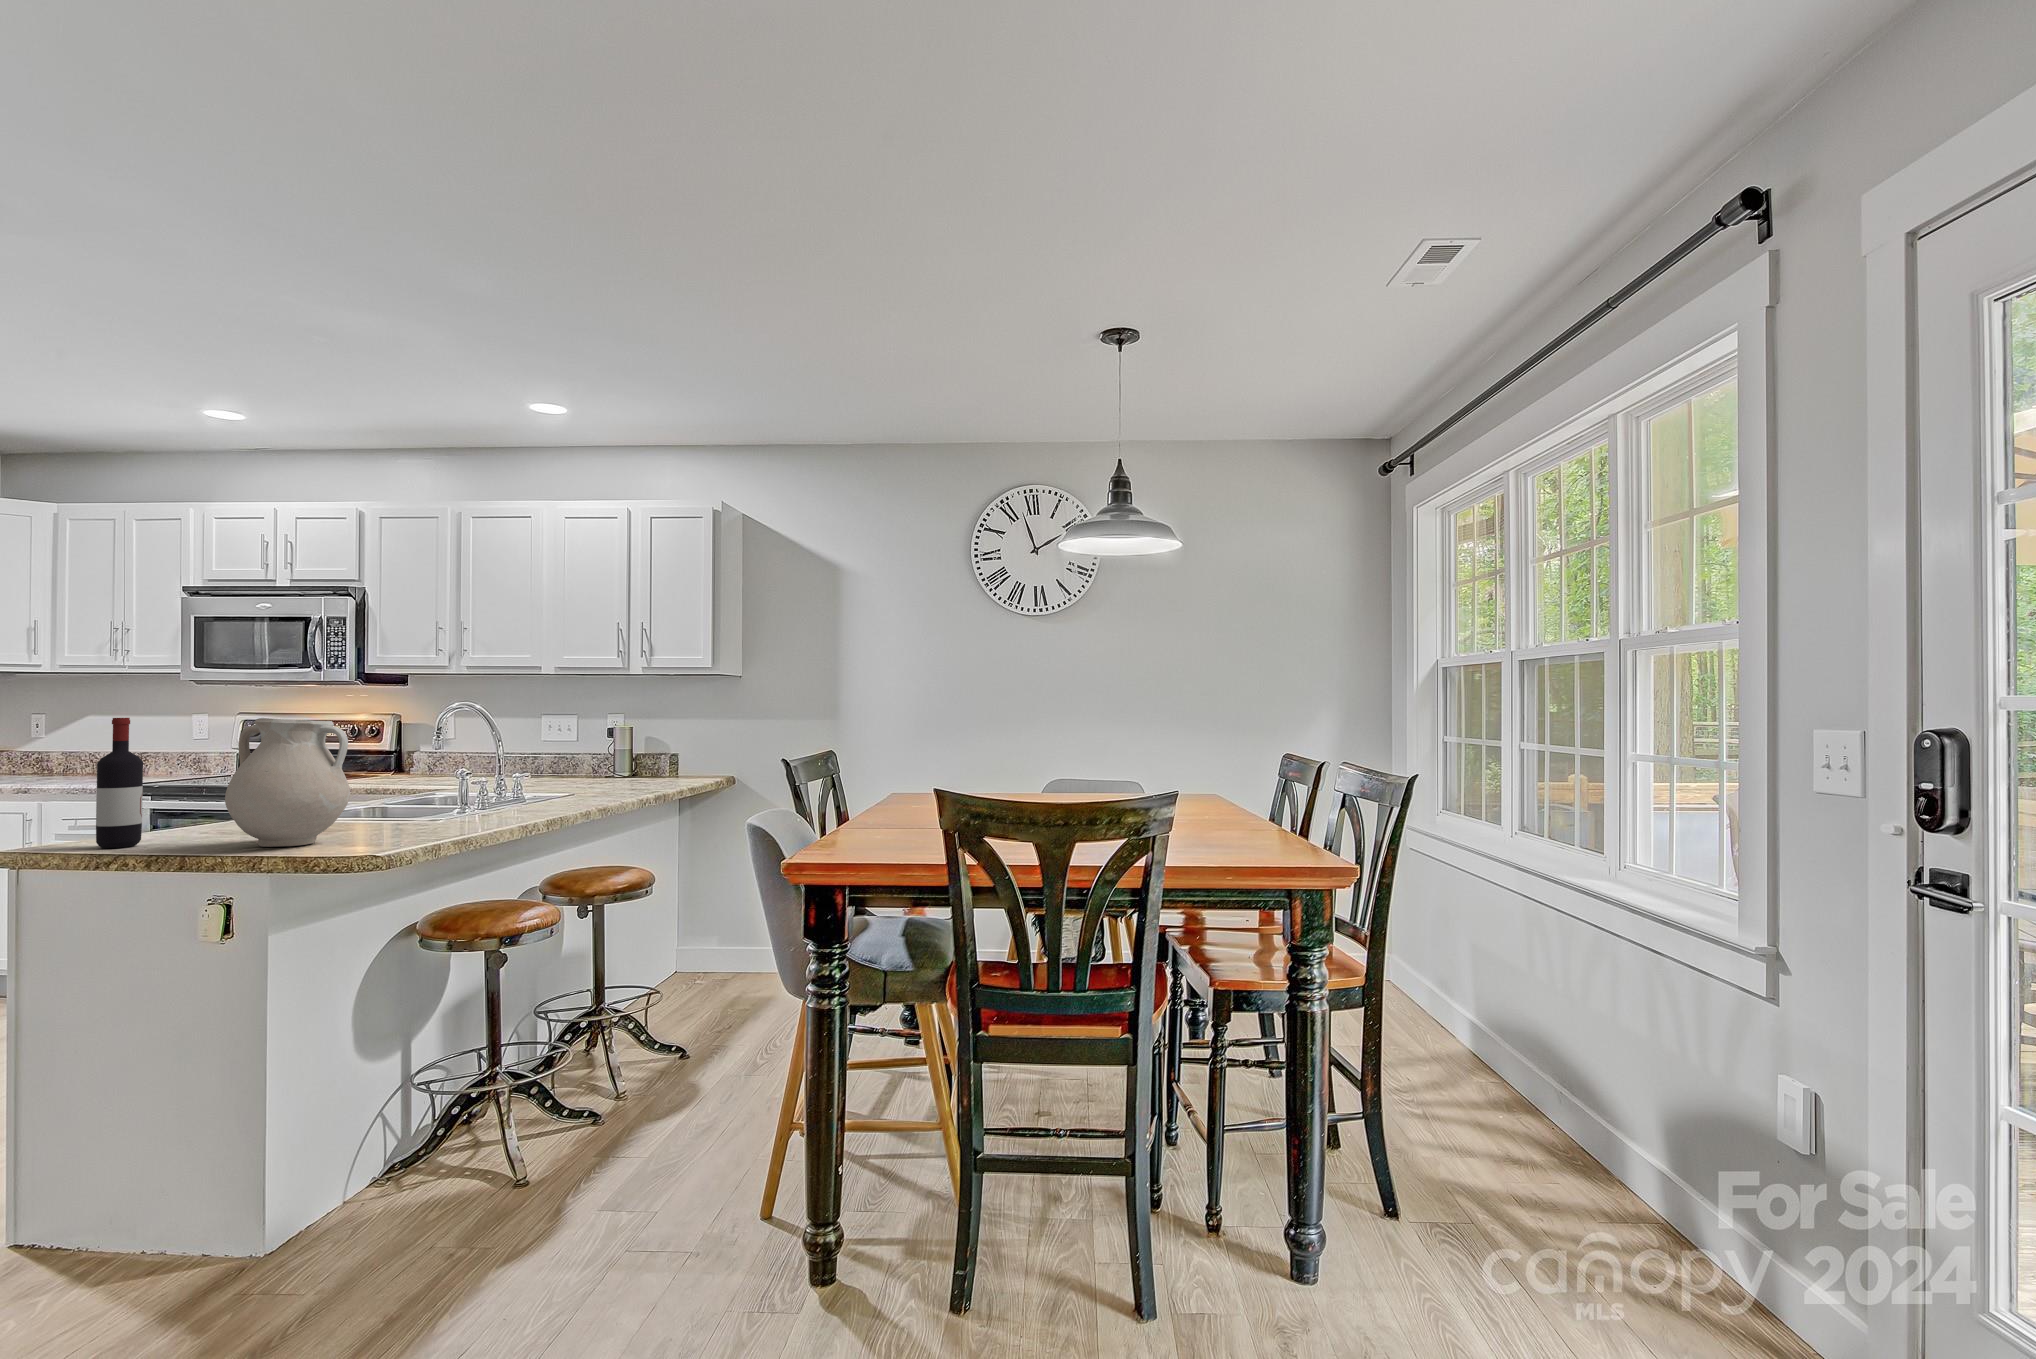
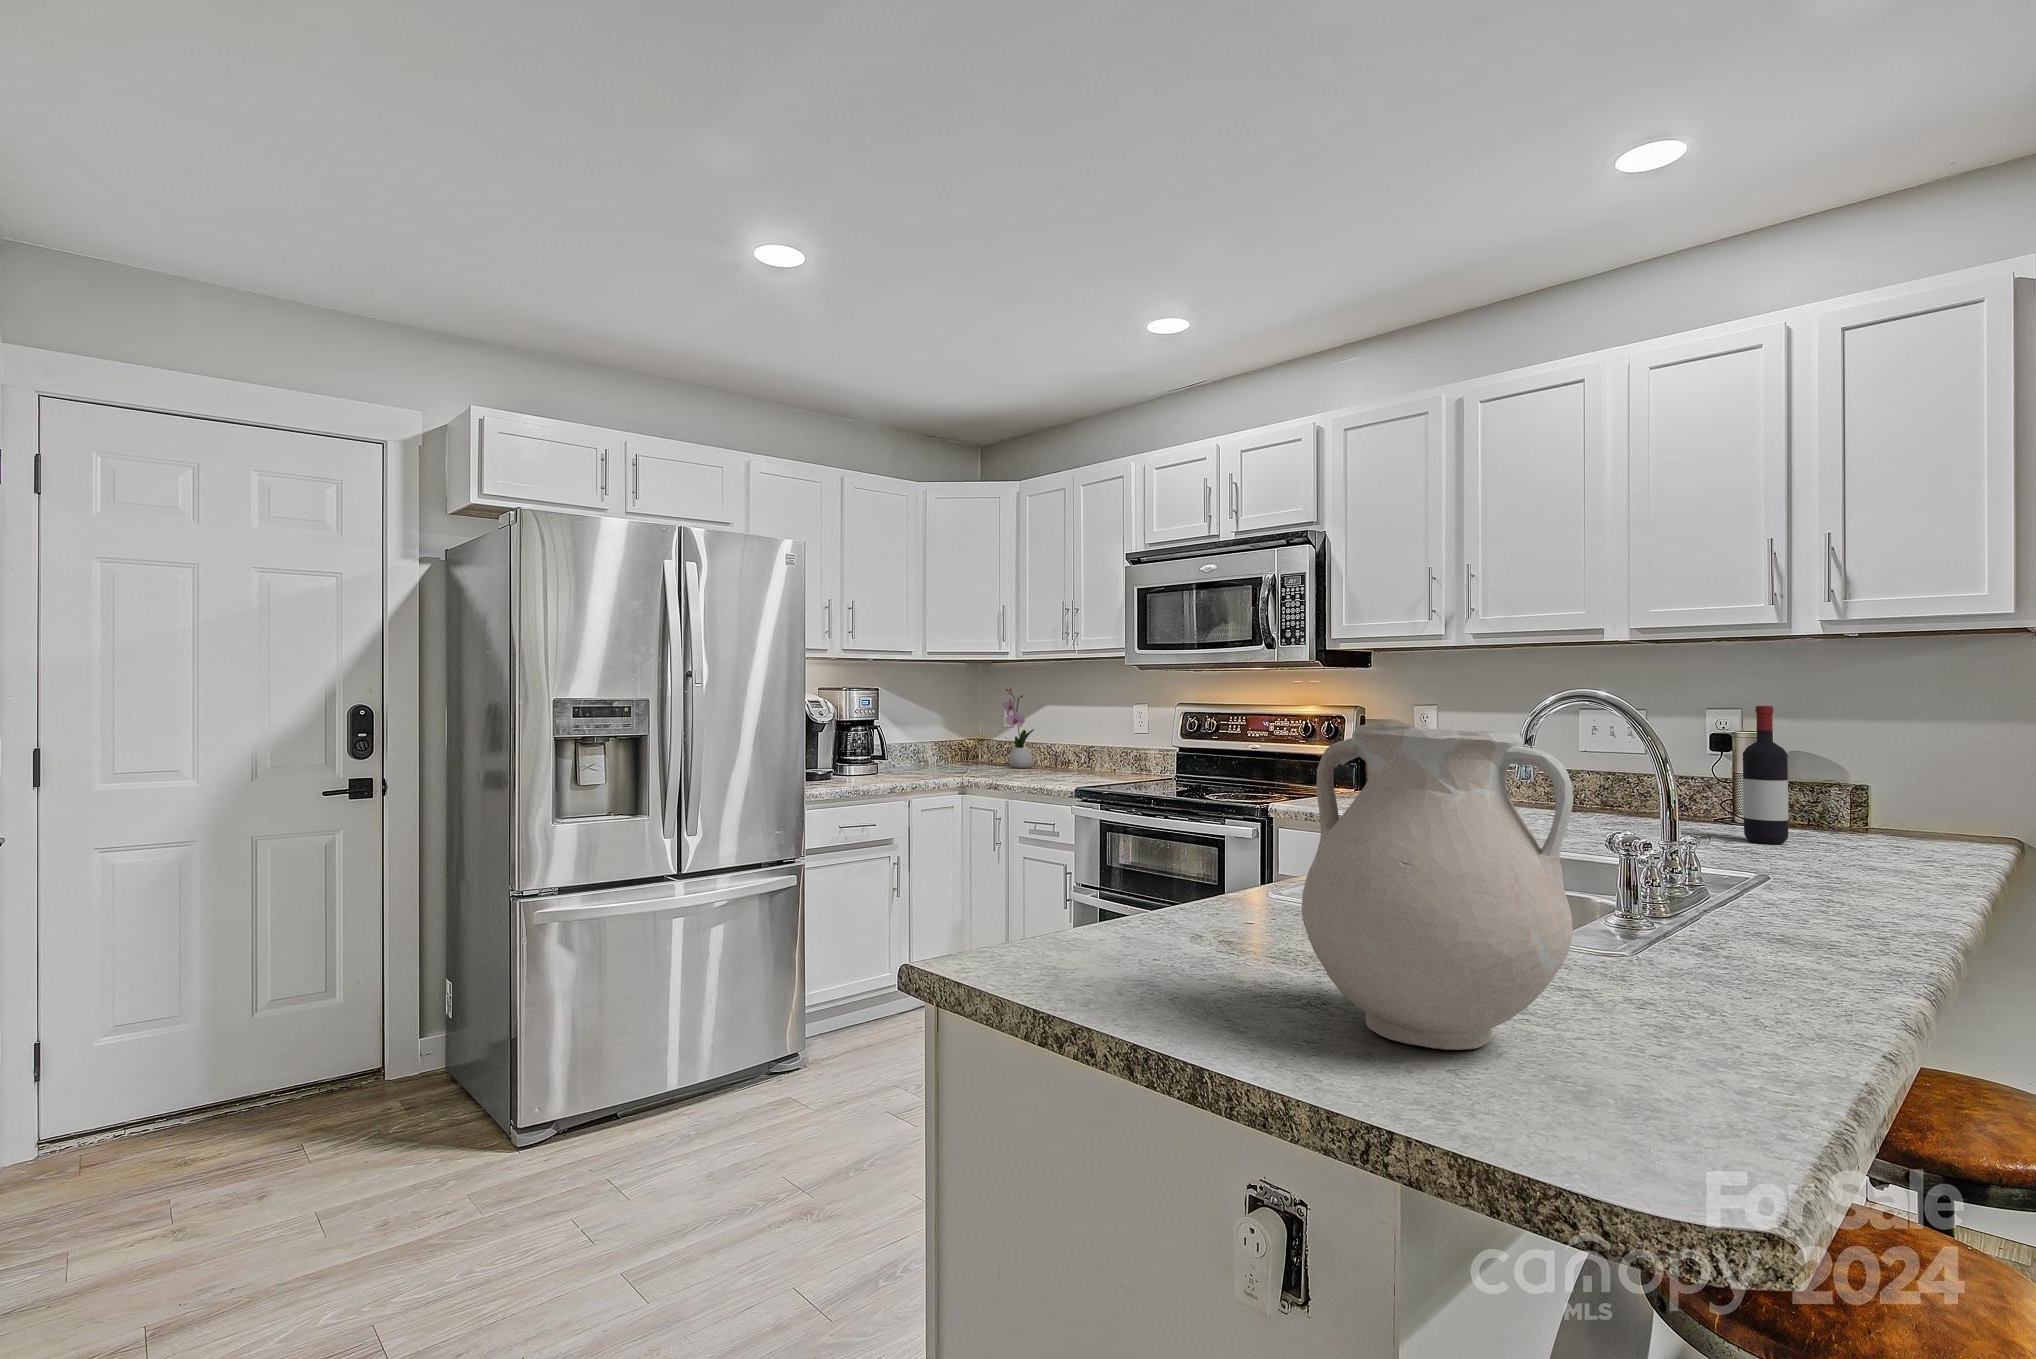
flower arrangement: none [33,699,82,776] -> present [1003,688,1035,768]
wine bottle: present [96,718,143,848] -> present [1743,706,1788,844]

